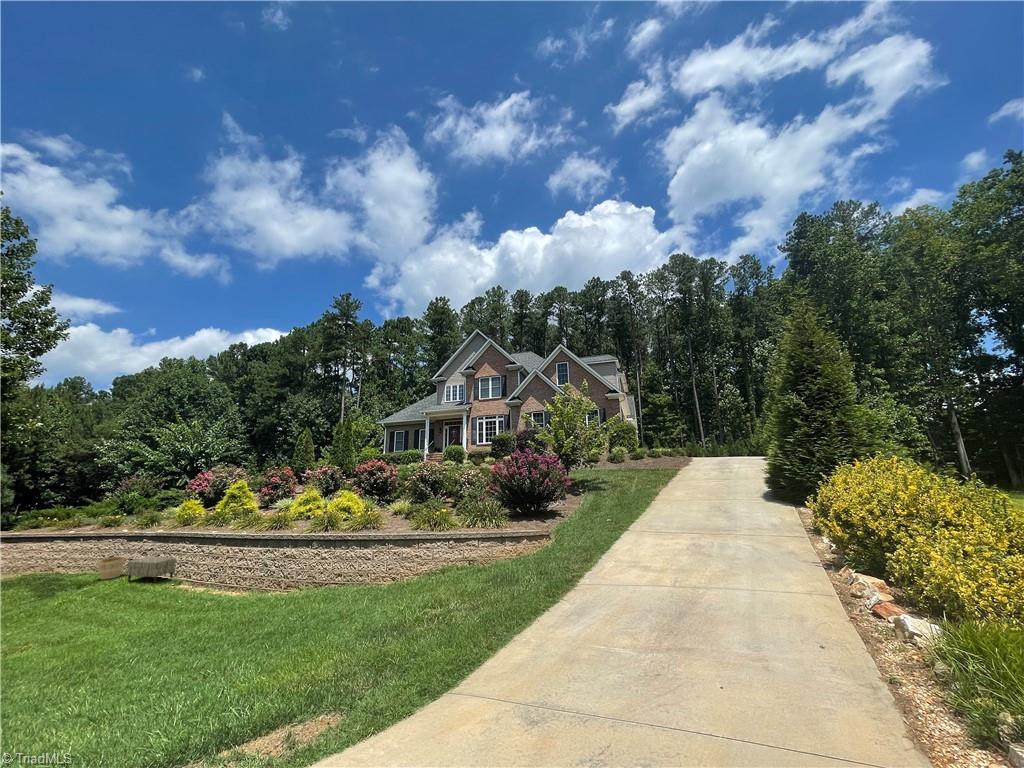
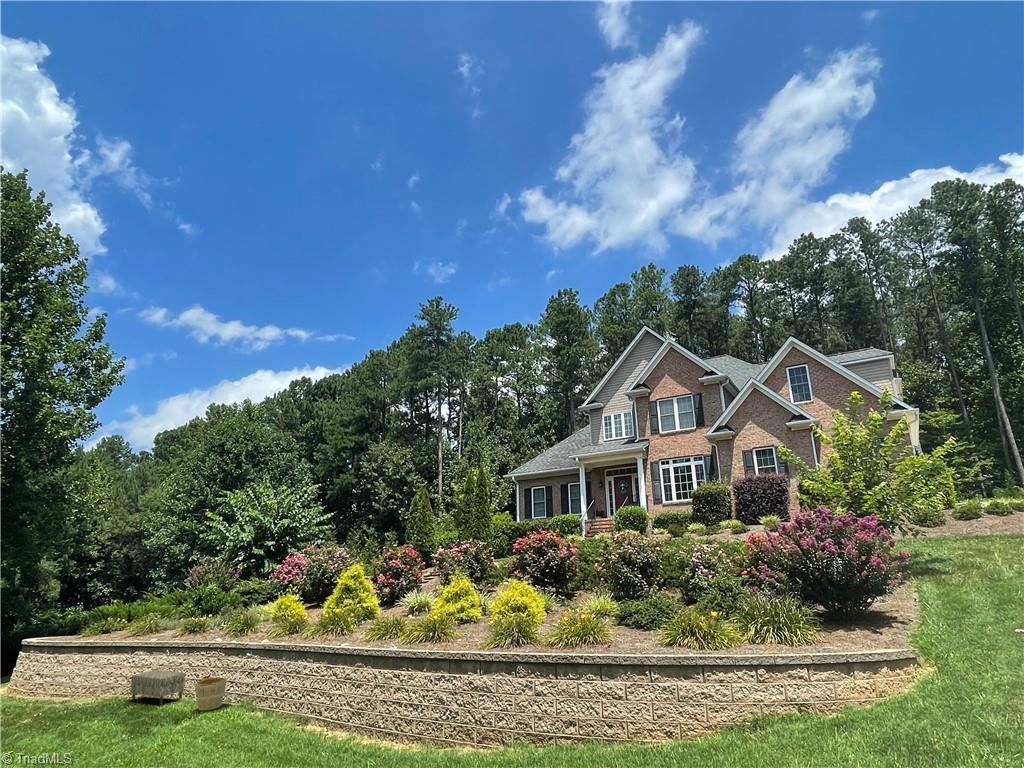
bench: present [127,557,176,583] -> present [130,670,185,705]

